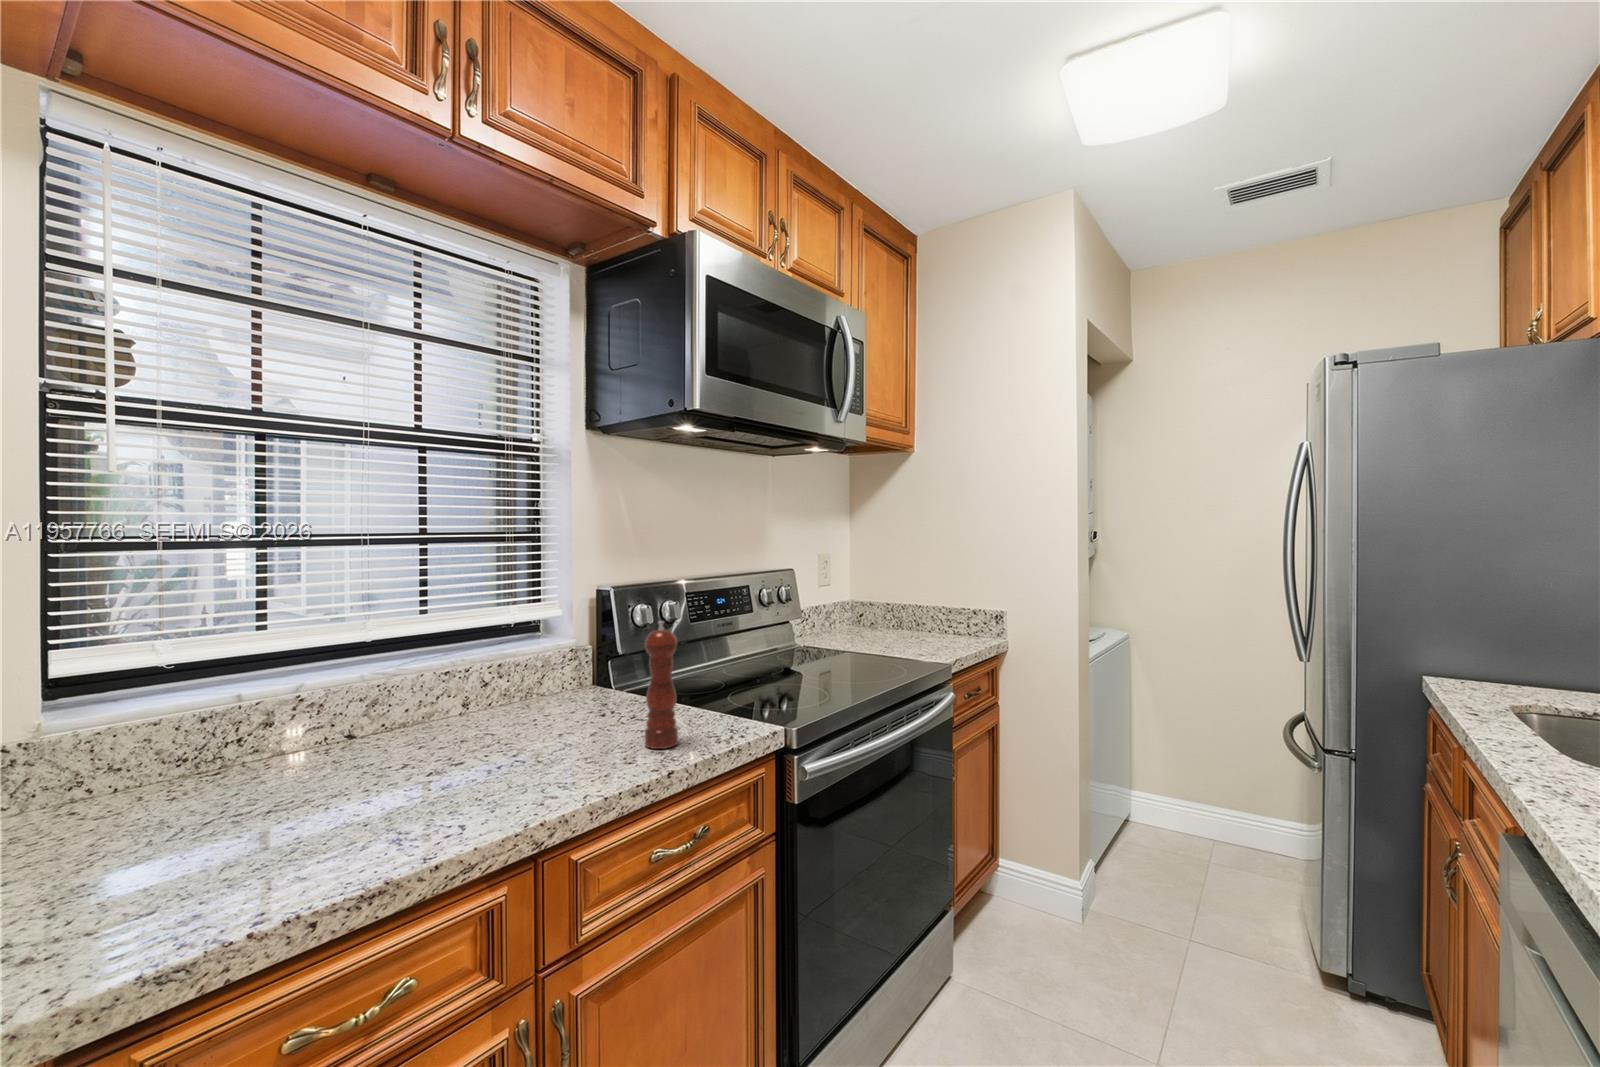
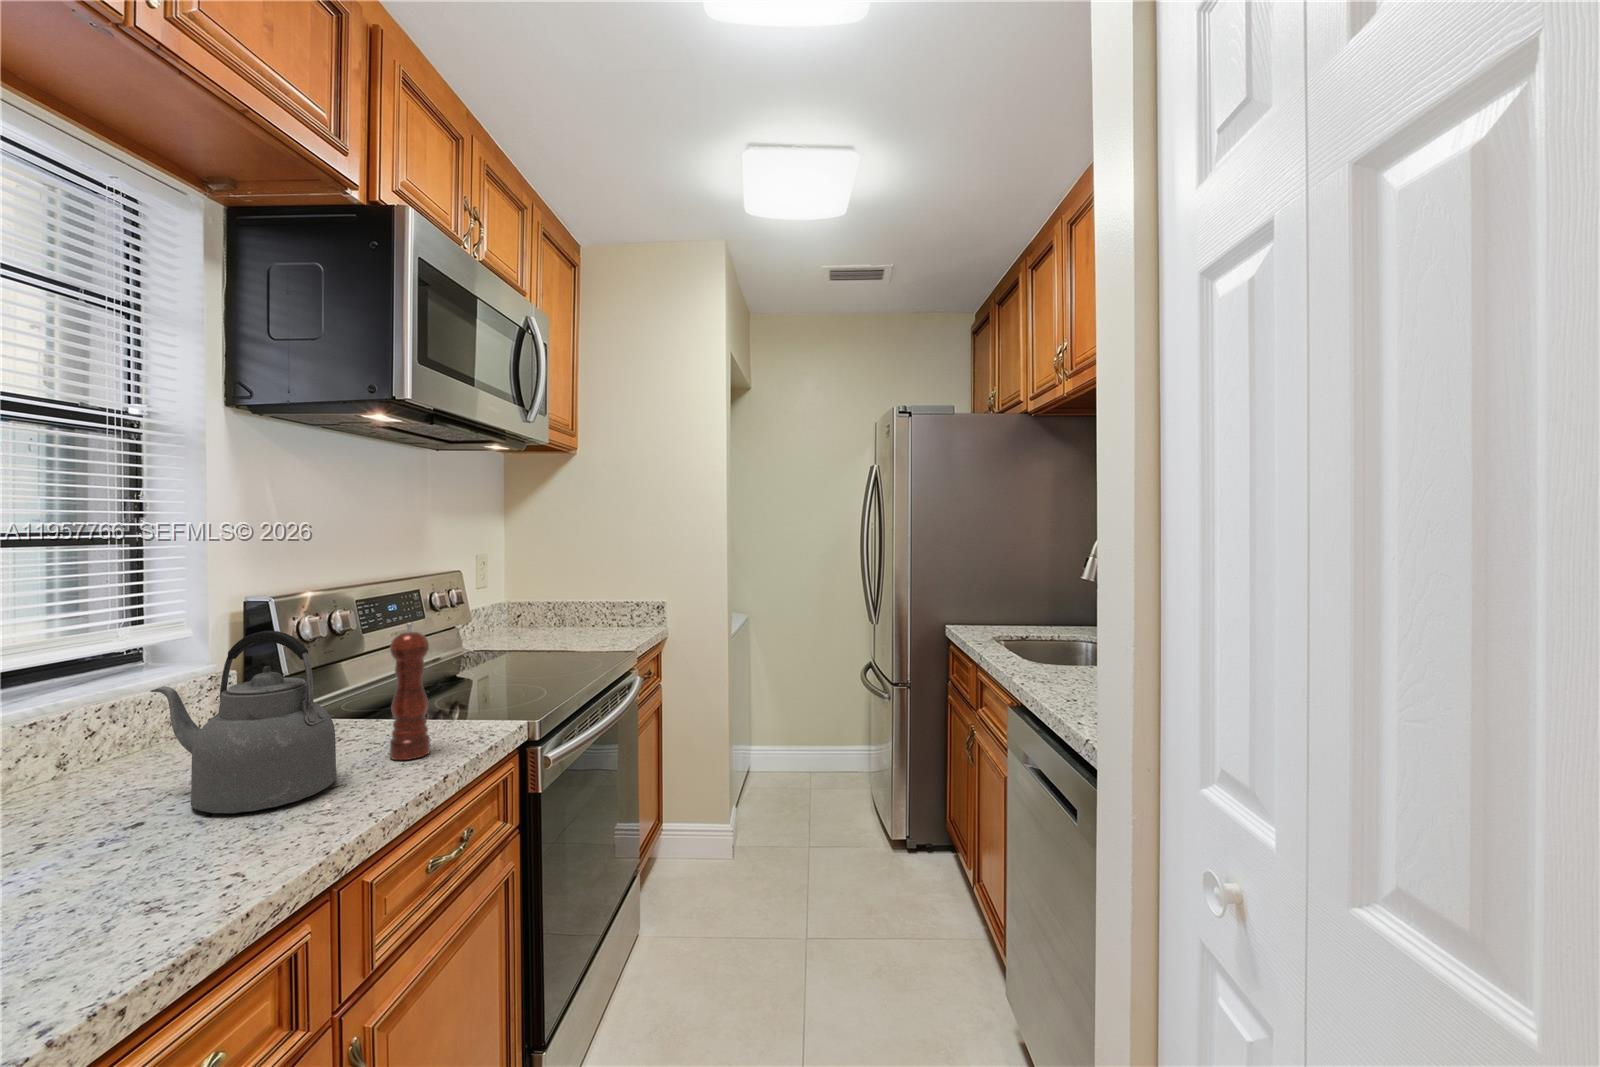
kettle: none [483,621,592,773] -> present [150,631,337,813]

